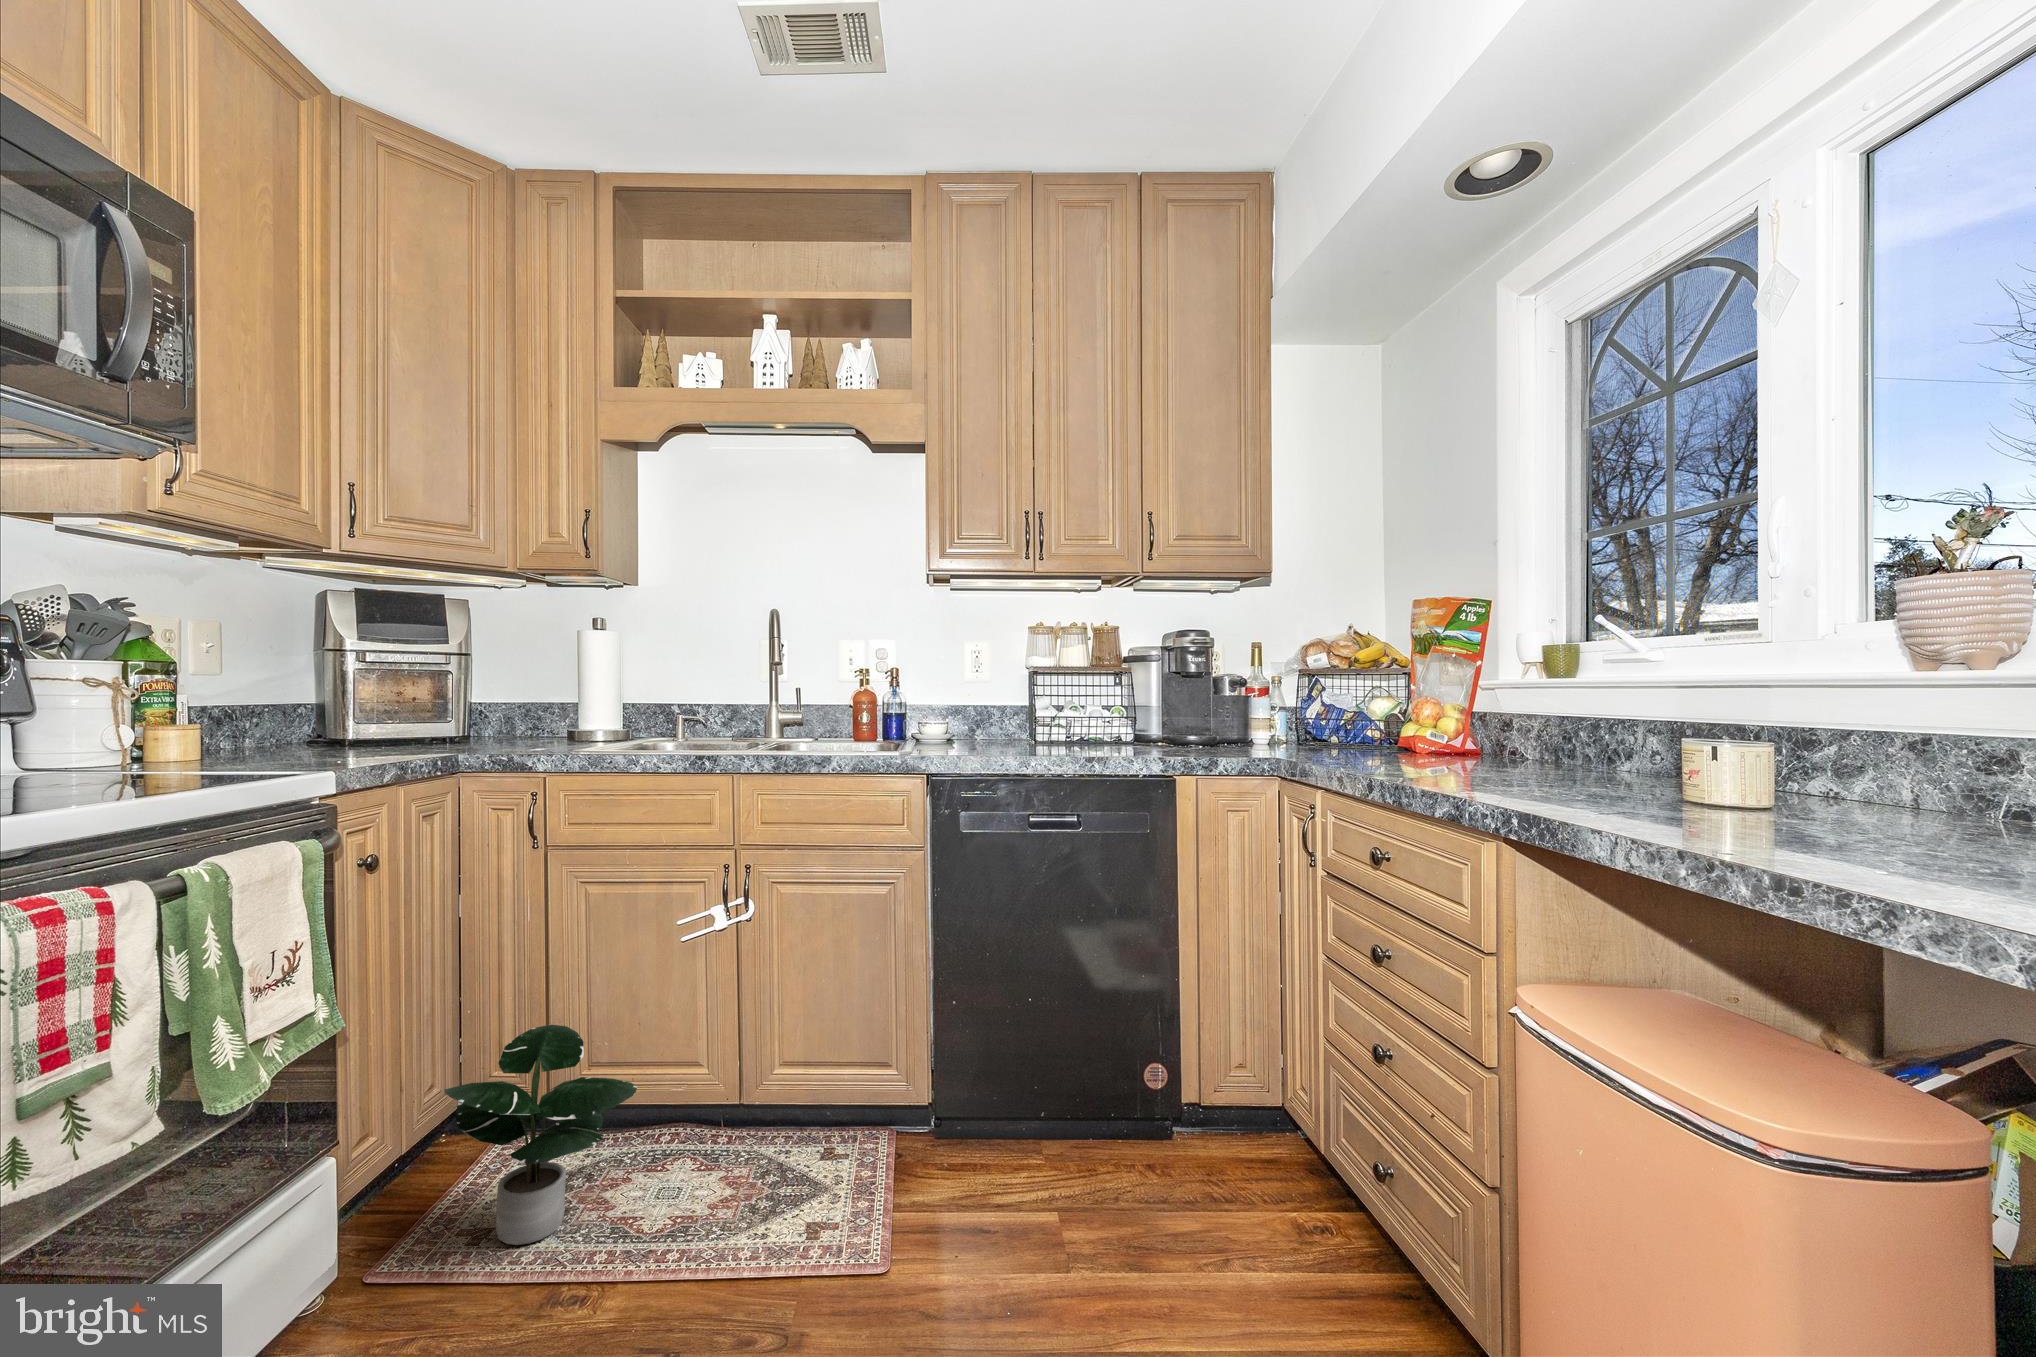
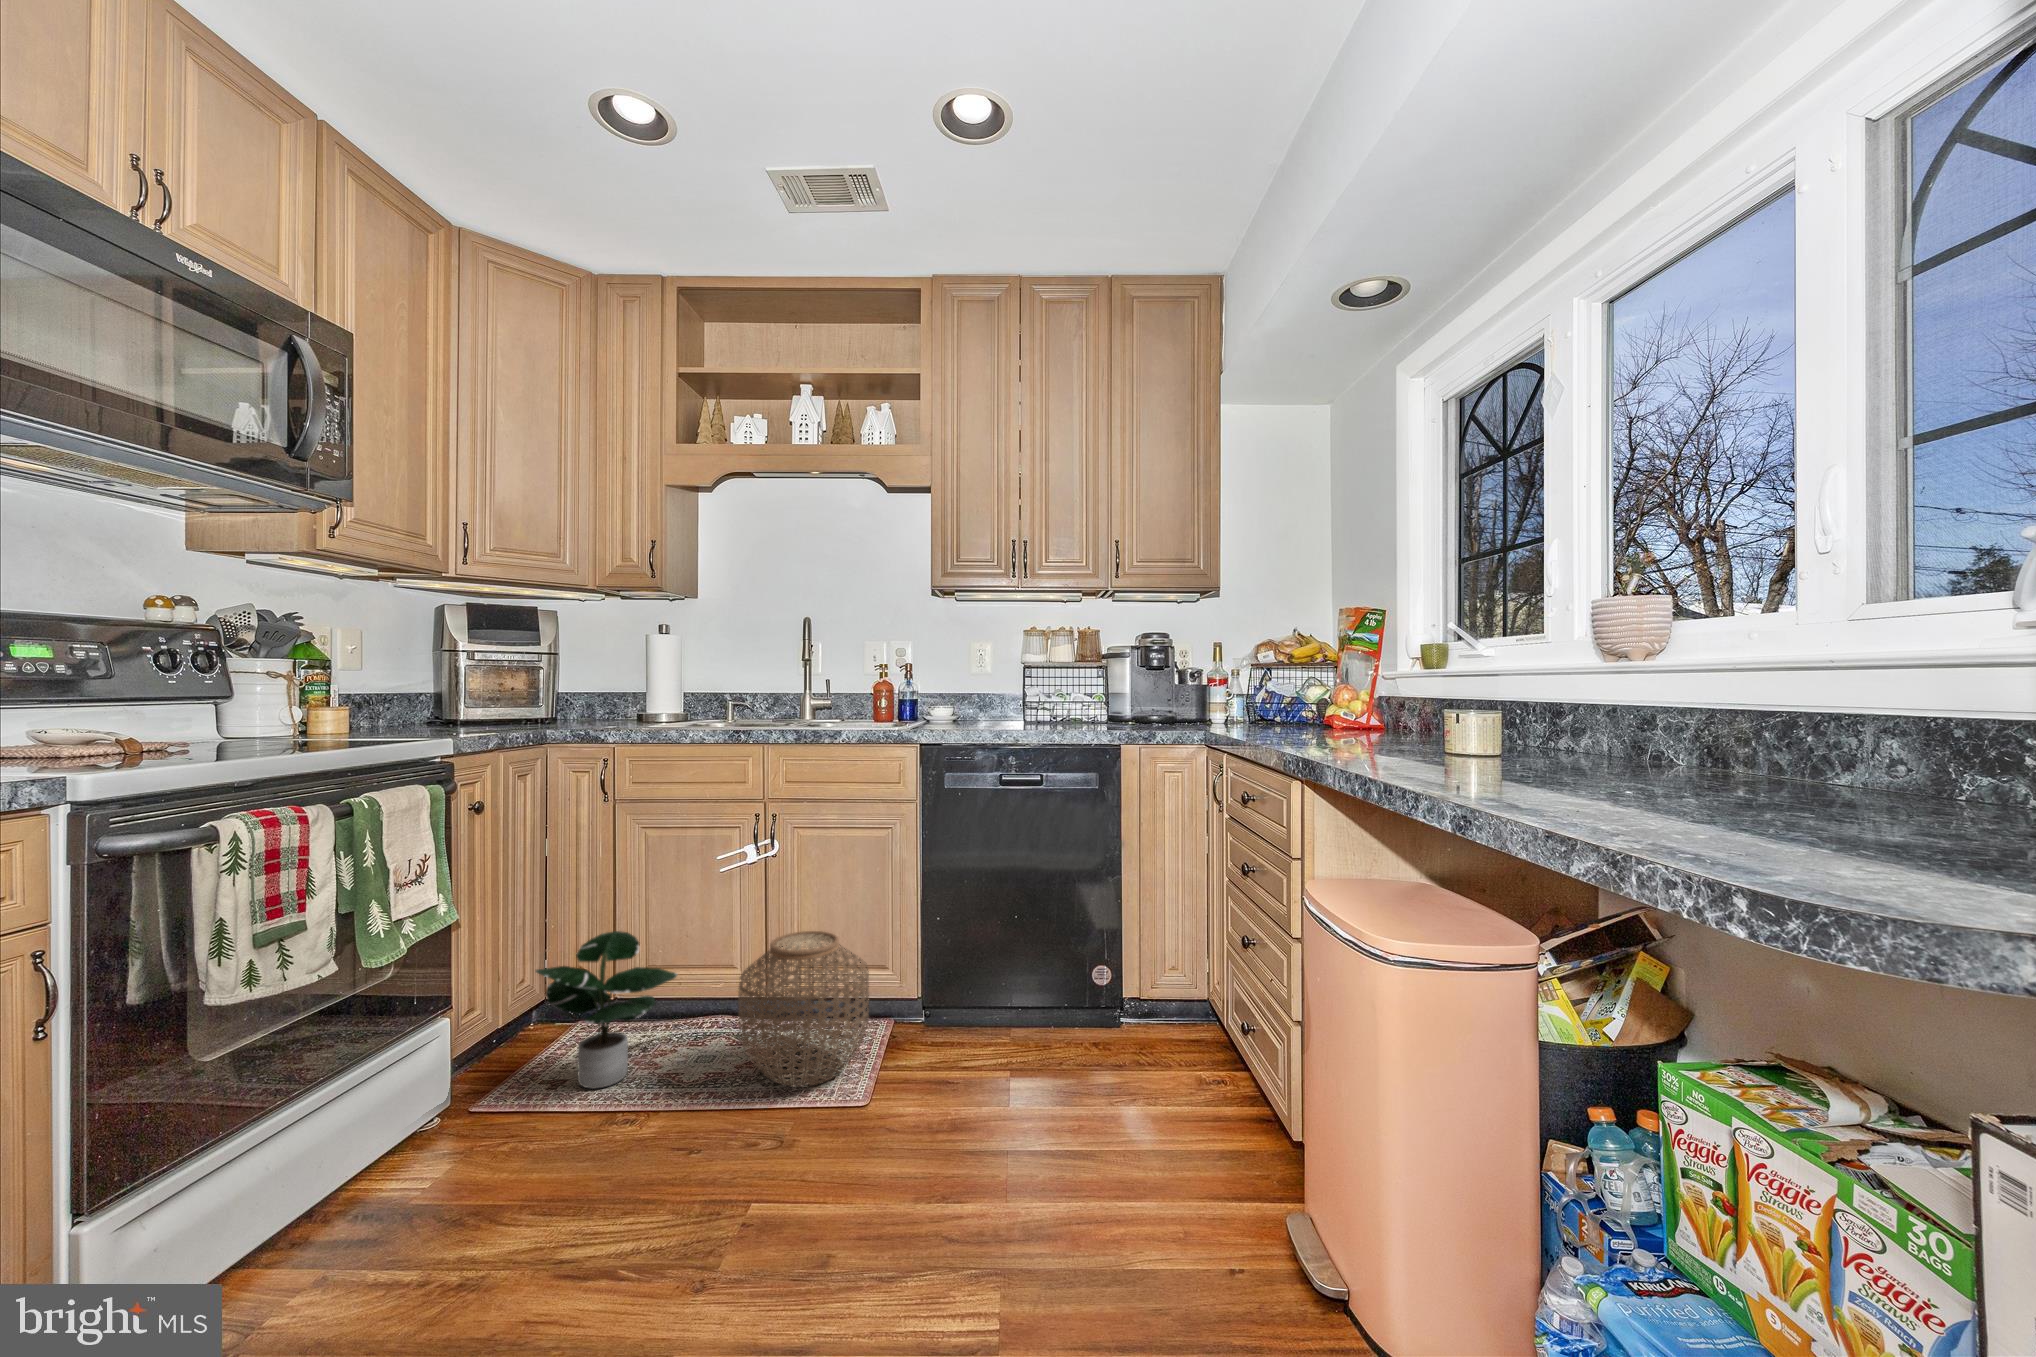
woven basket: none [718,1026,886,1236] -> present [738,931,869,1086]

